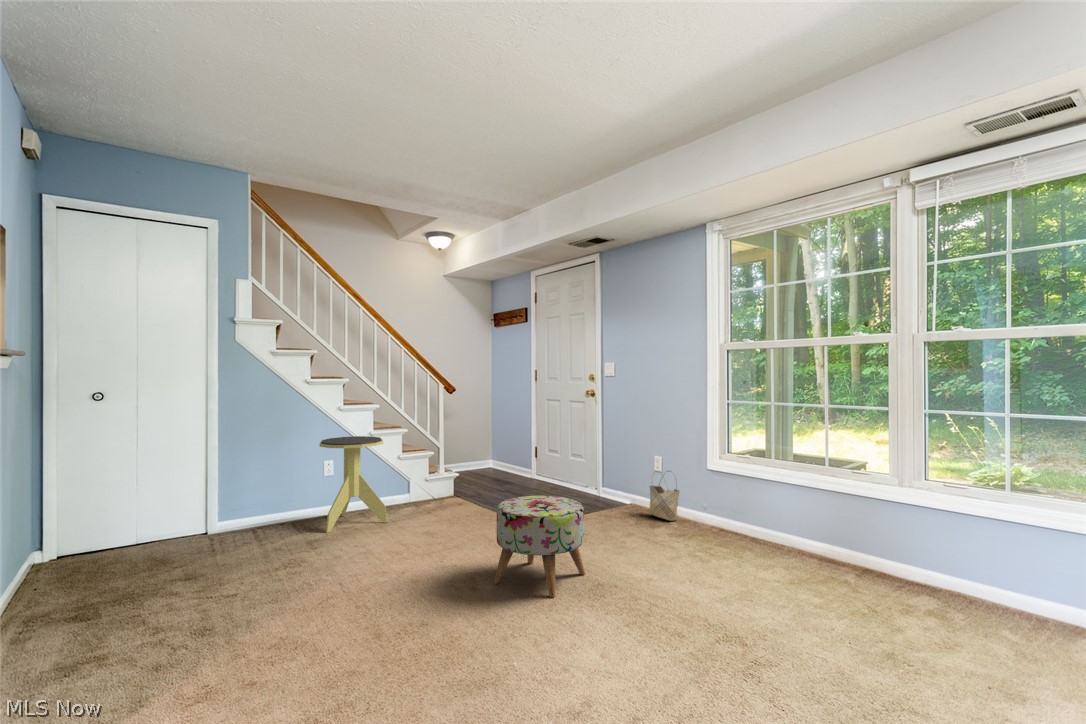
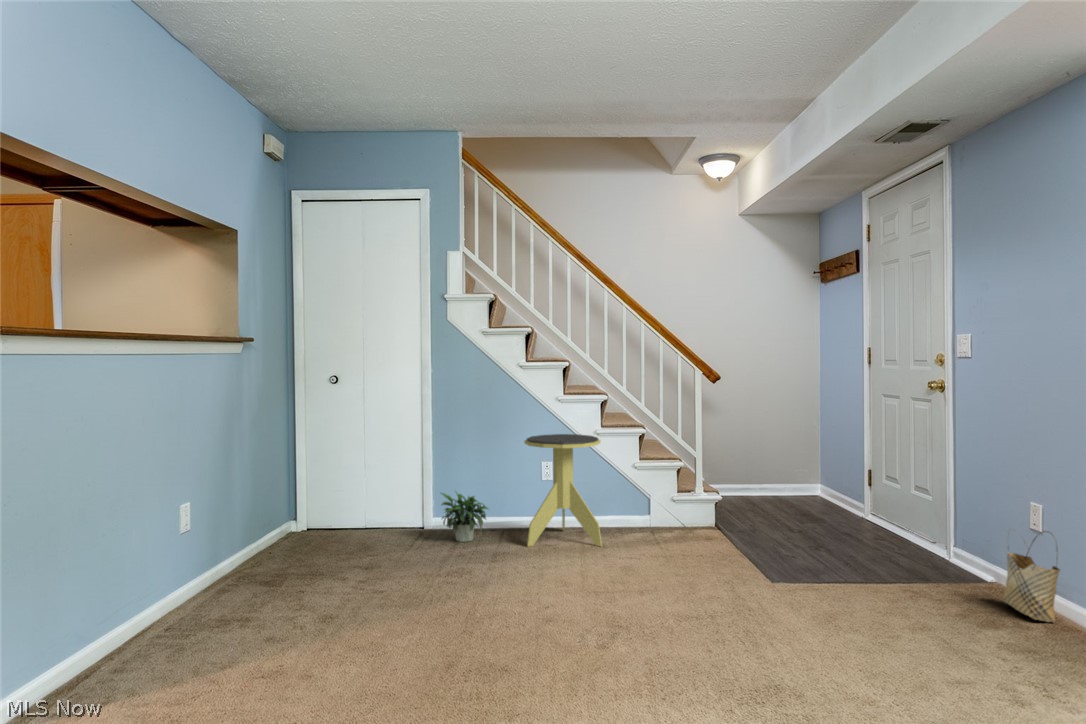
potted plant: none [225,494,286,539] -> present [441,492,488,542]
ottoman: present [494,496,585,597] -> none [642,534,781,683]

